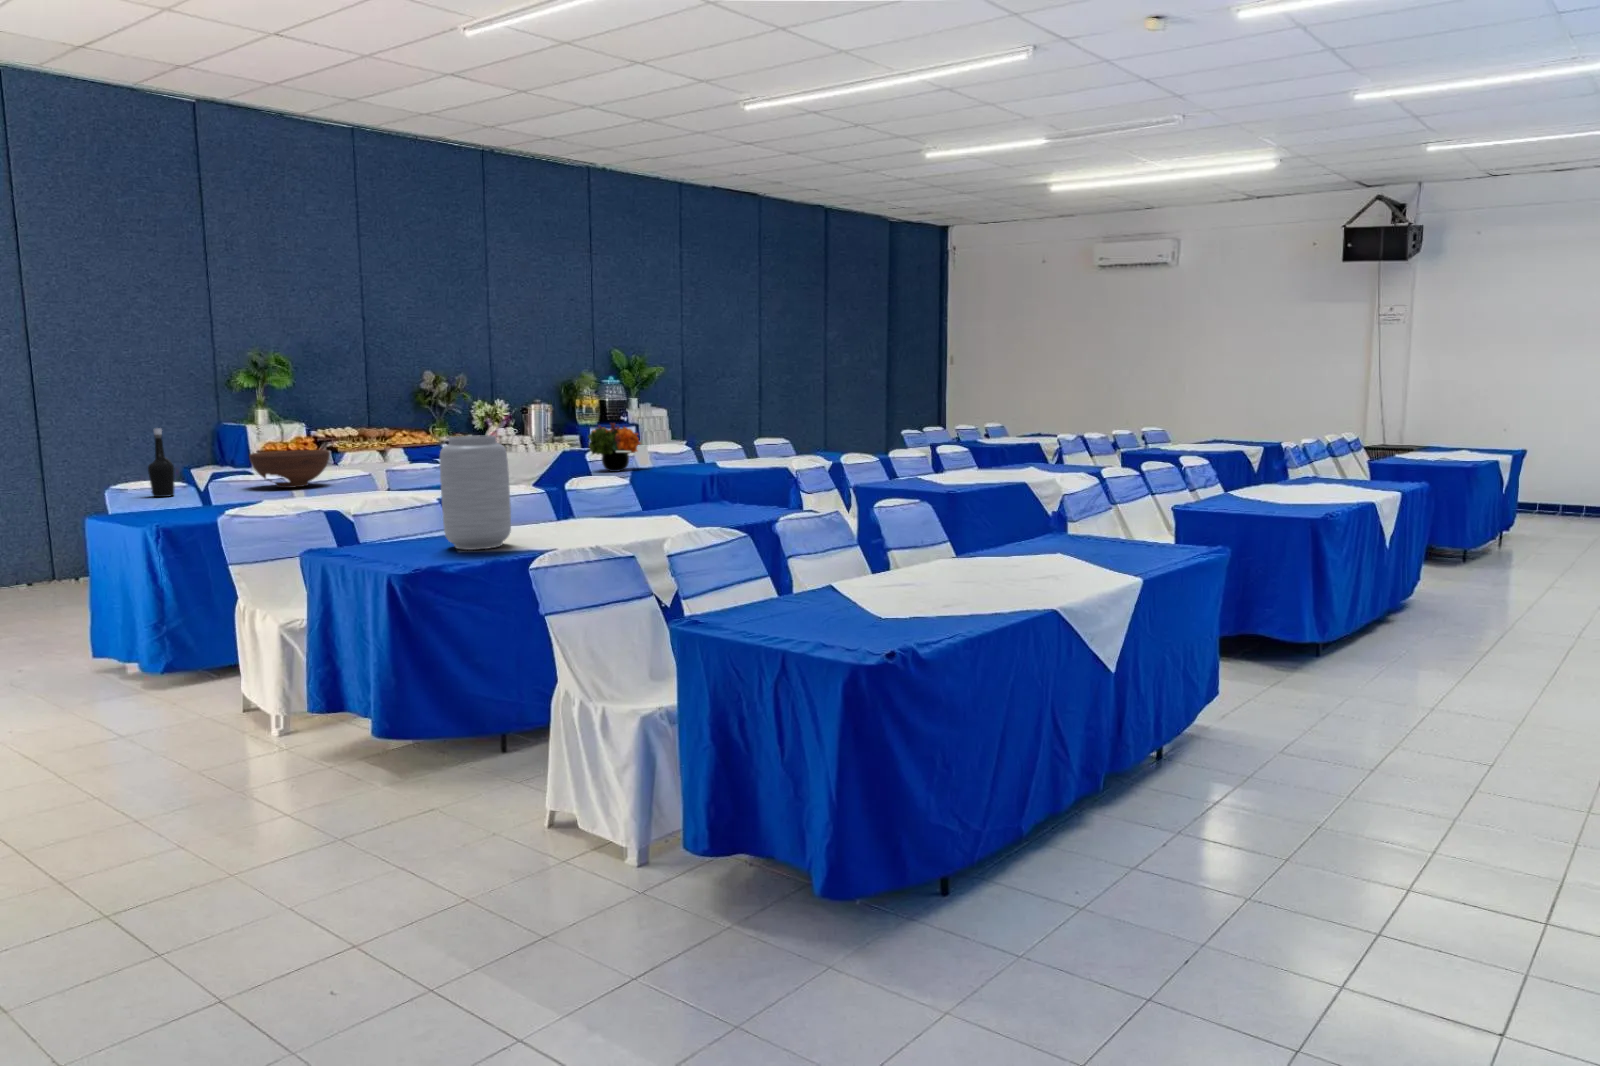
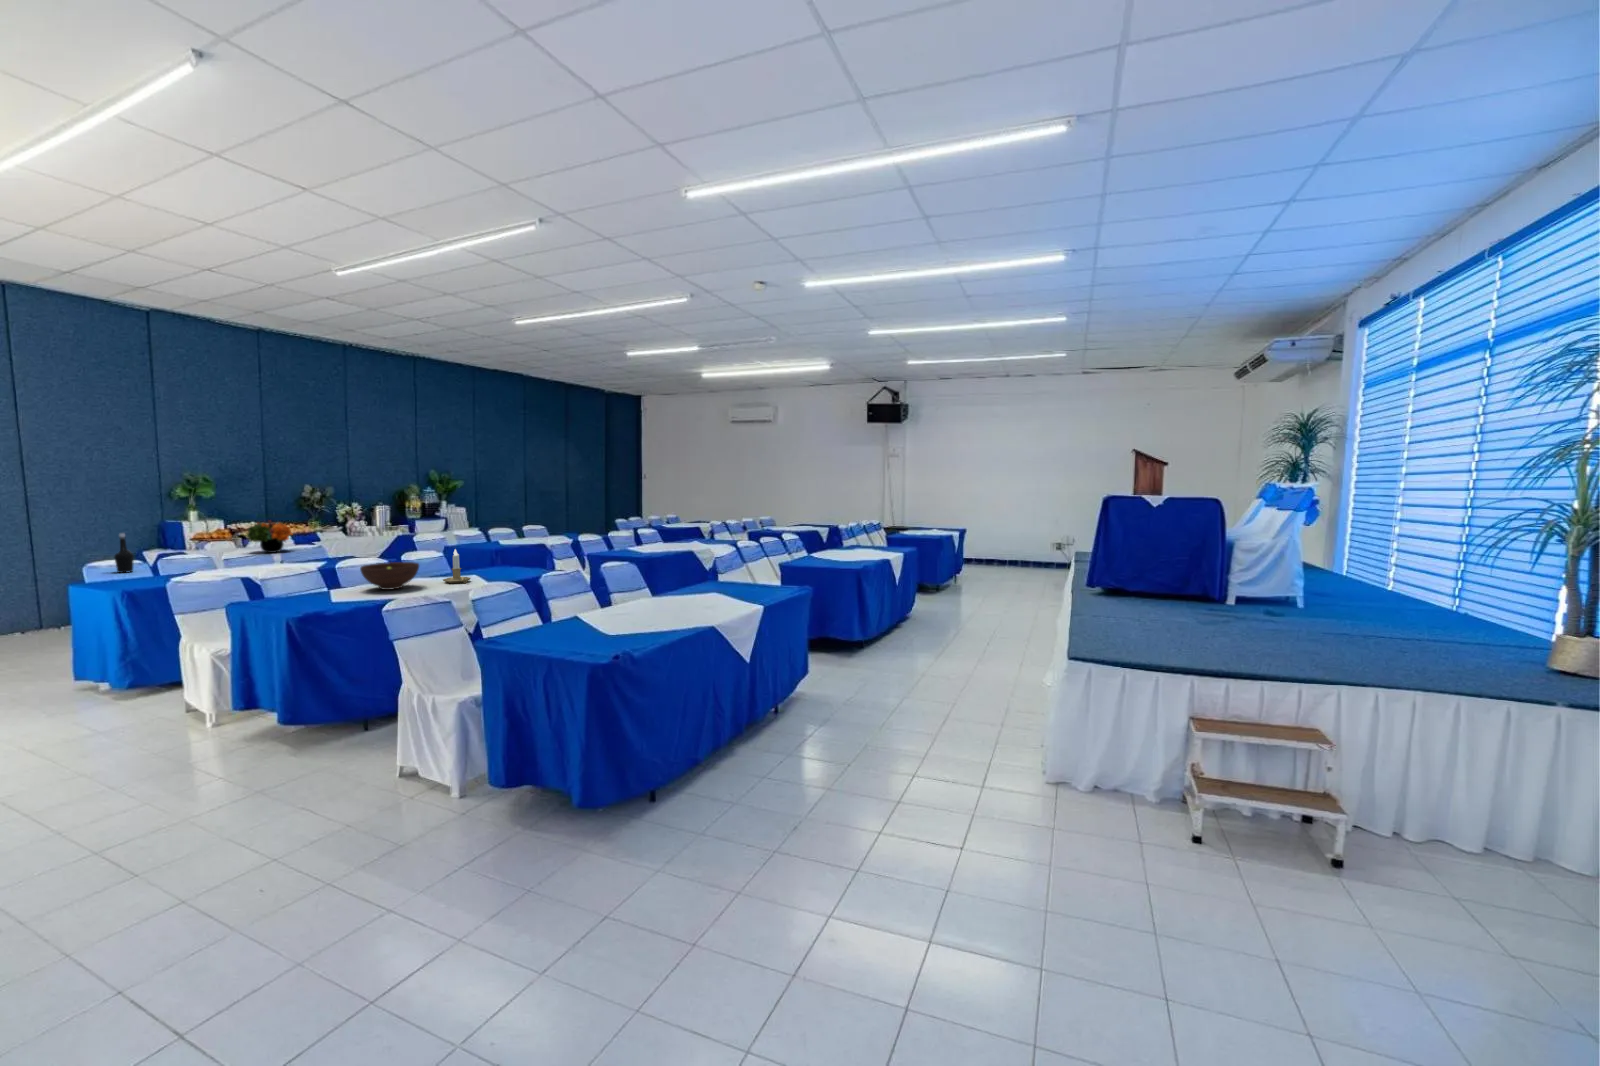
flower arrangement: present [588,423,640,472] -> present [247,520,292,553]
vase: present [440,436,511,550] -> none [312,547,352,603]
candlestick: none [669,449,722,522] -> present [443,549,471,583]
fruit bowl: present [249,450,330,488] -> present [360,562,419,590]

